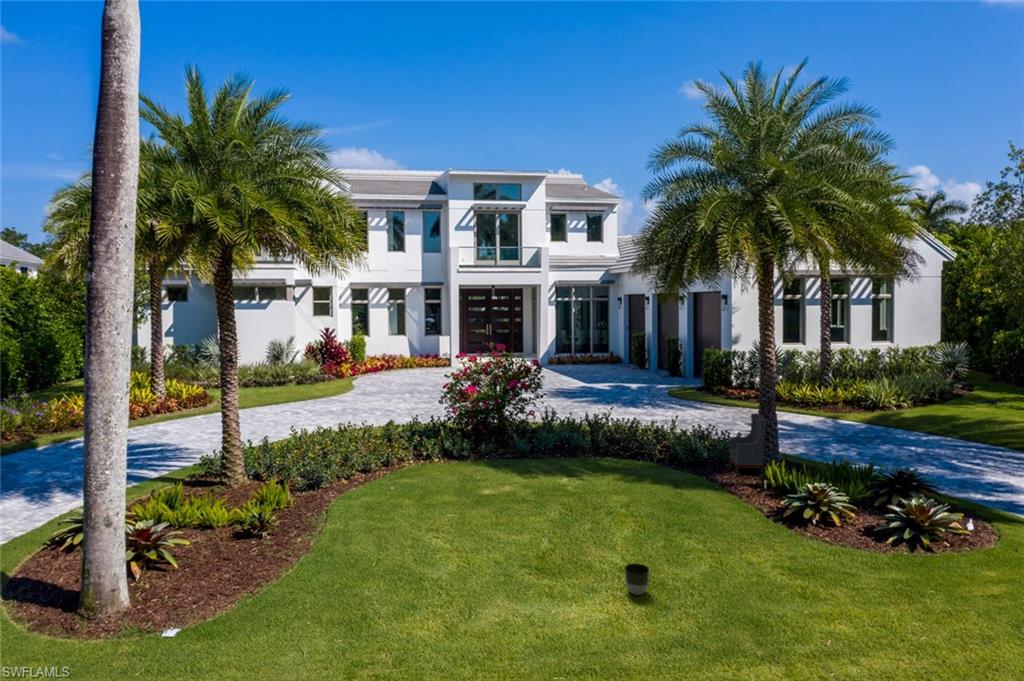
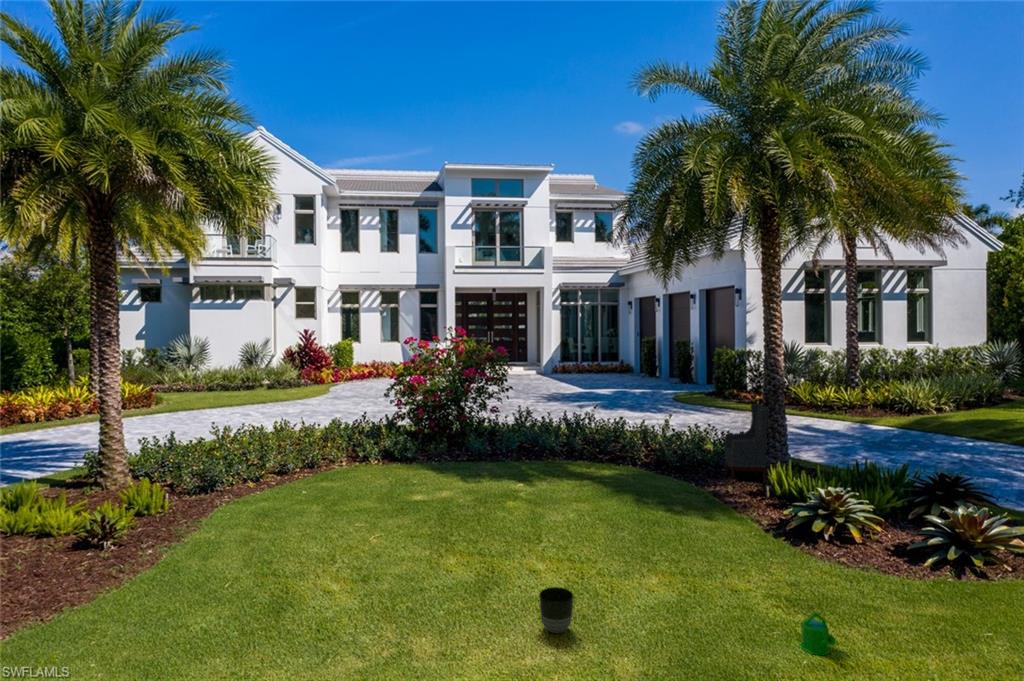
watering can: none [804,577,829,606] -> present [800,613,835,655]

